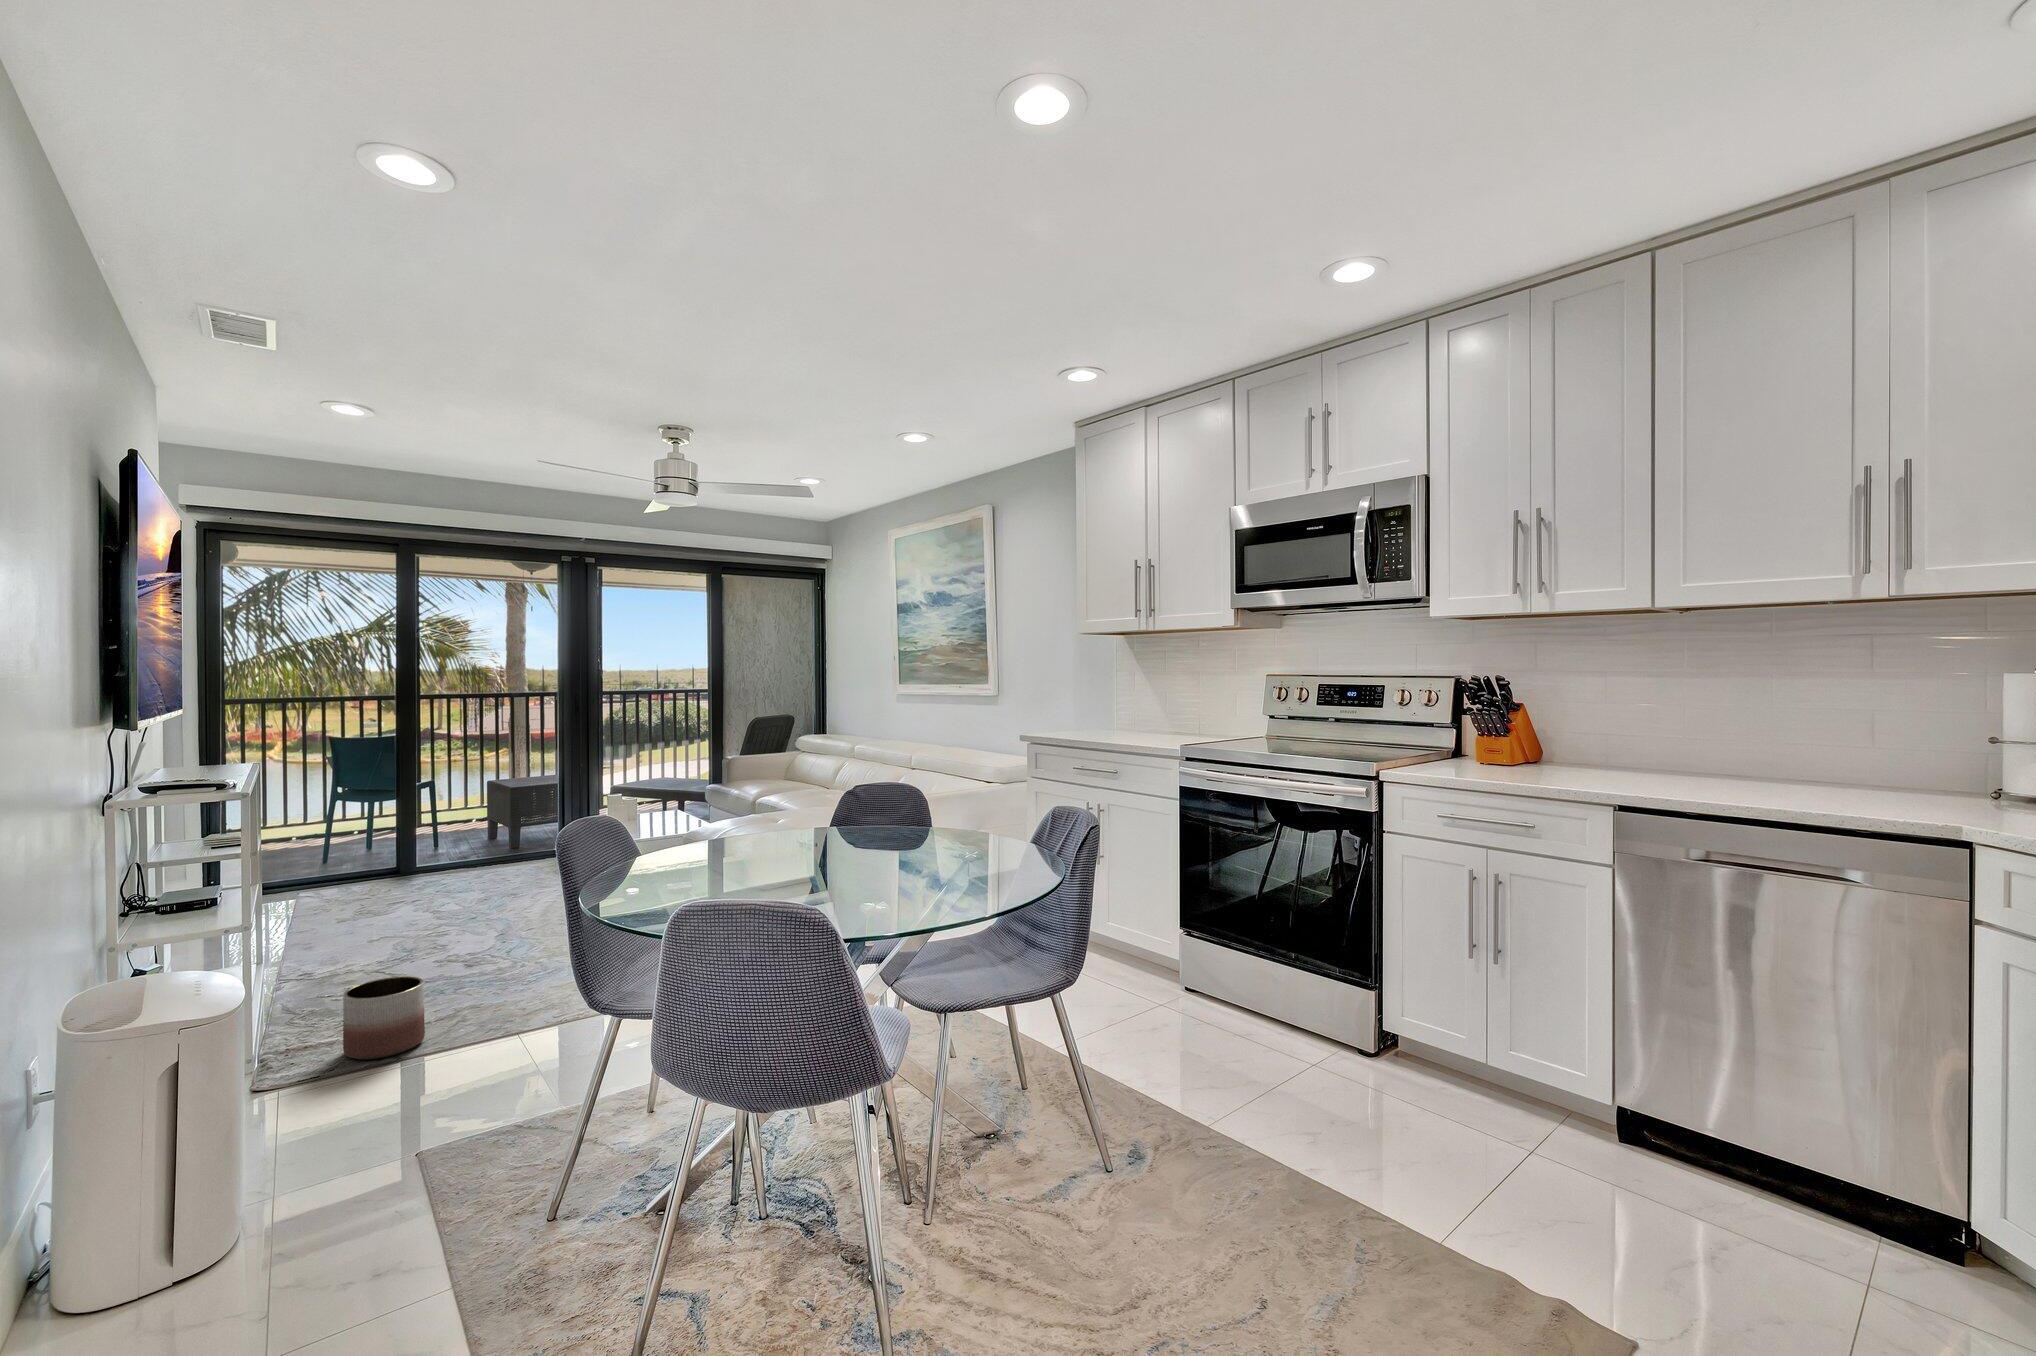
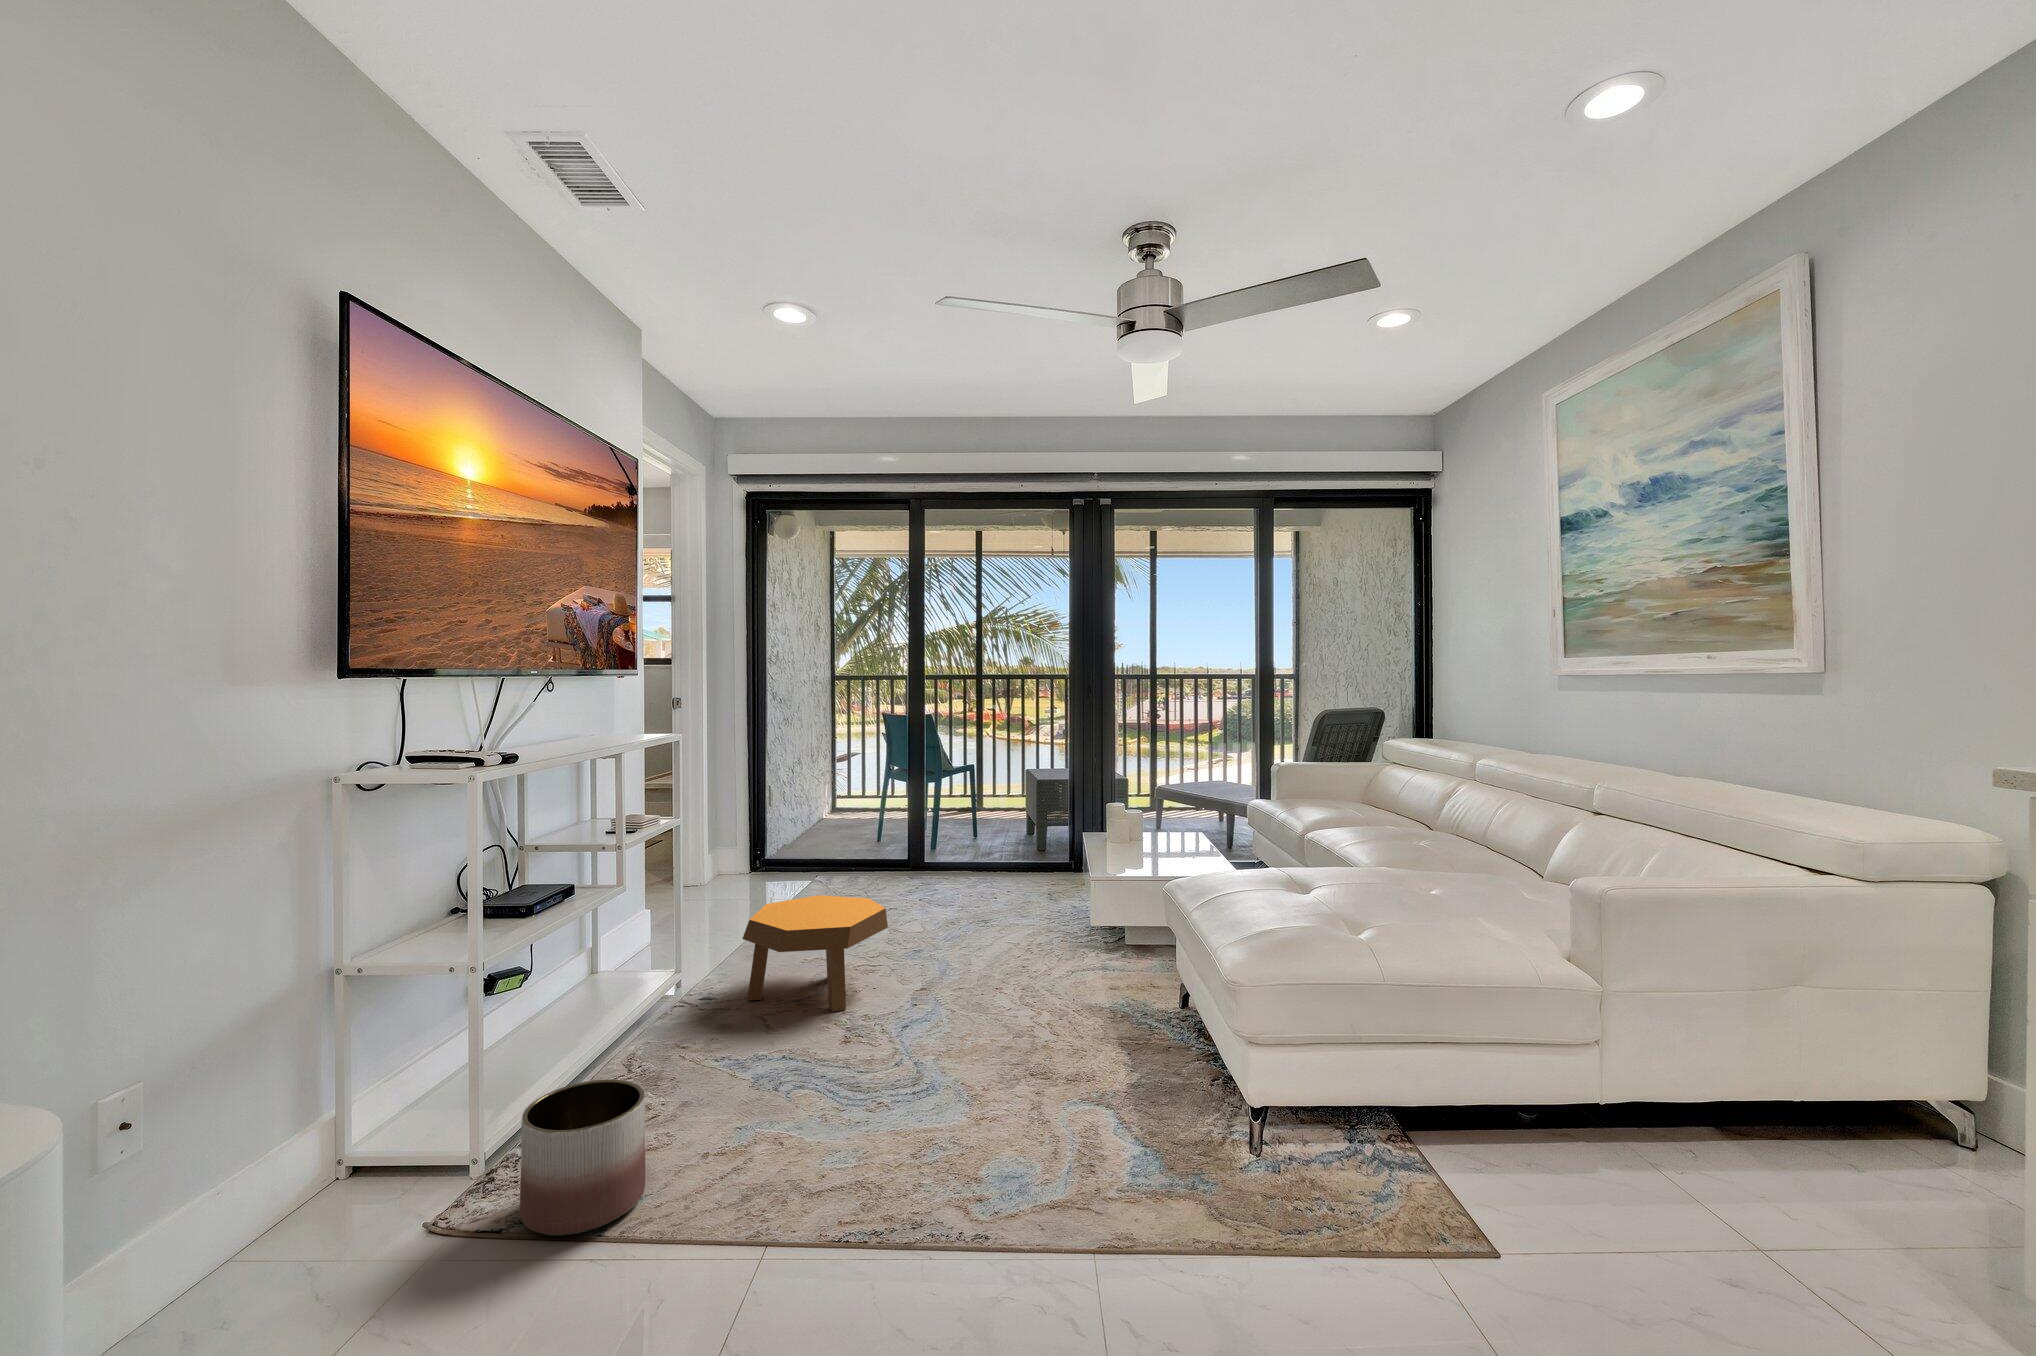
footstool: none [360,880,477,965] -> present [742,895,888,1012]

